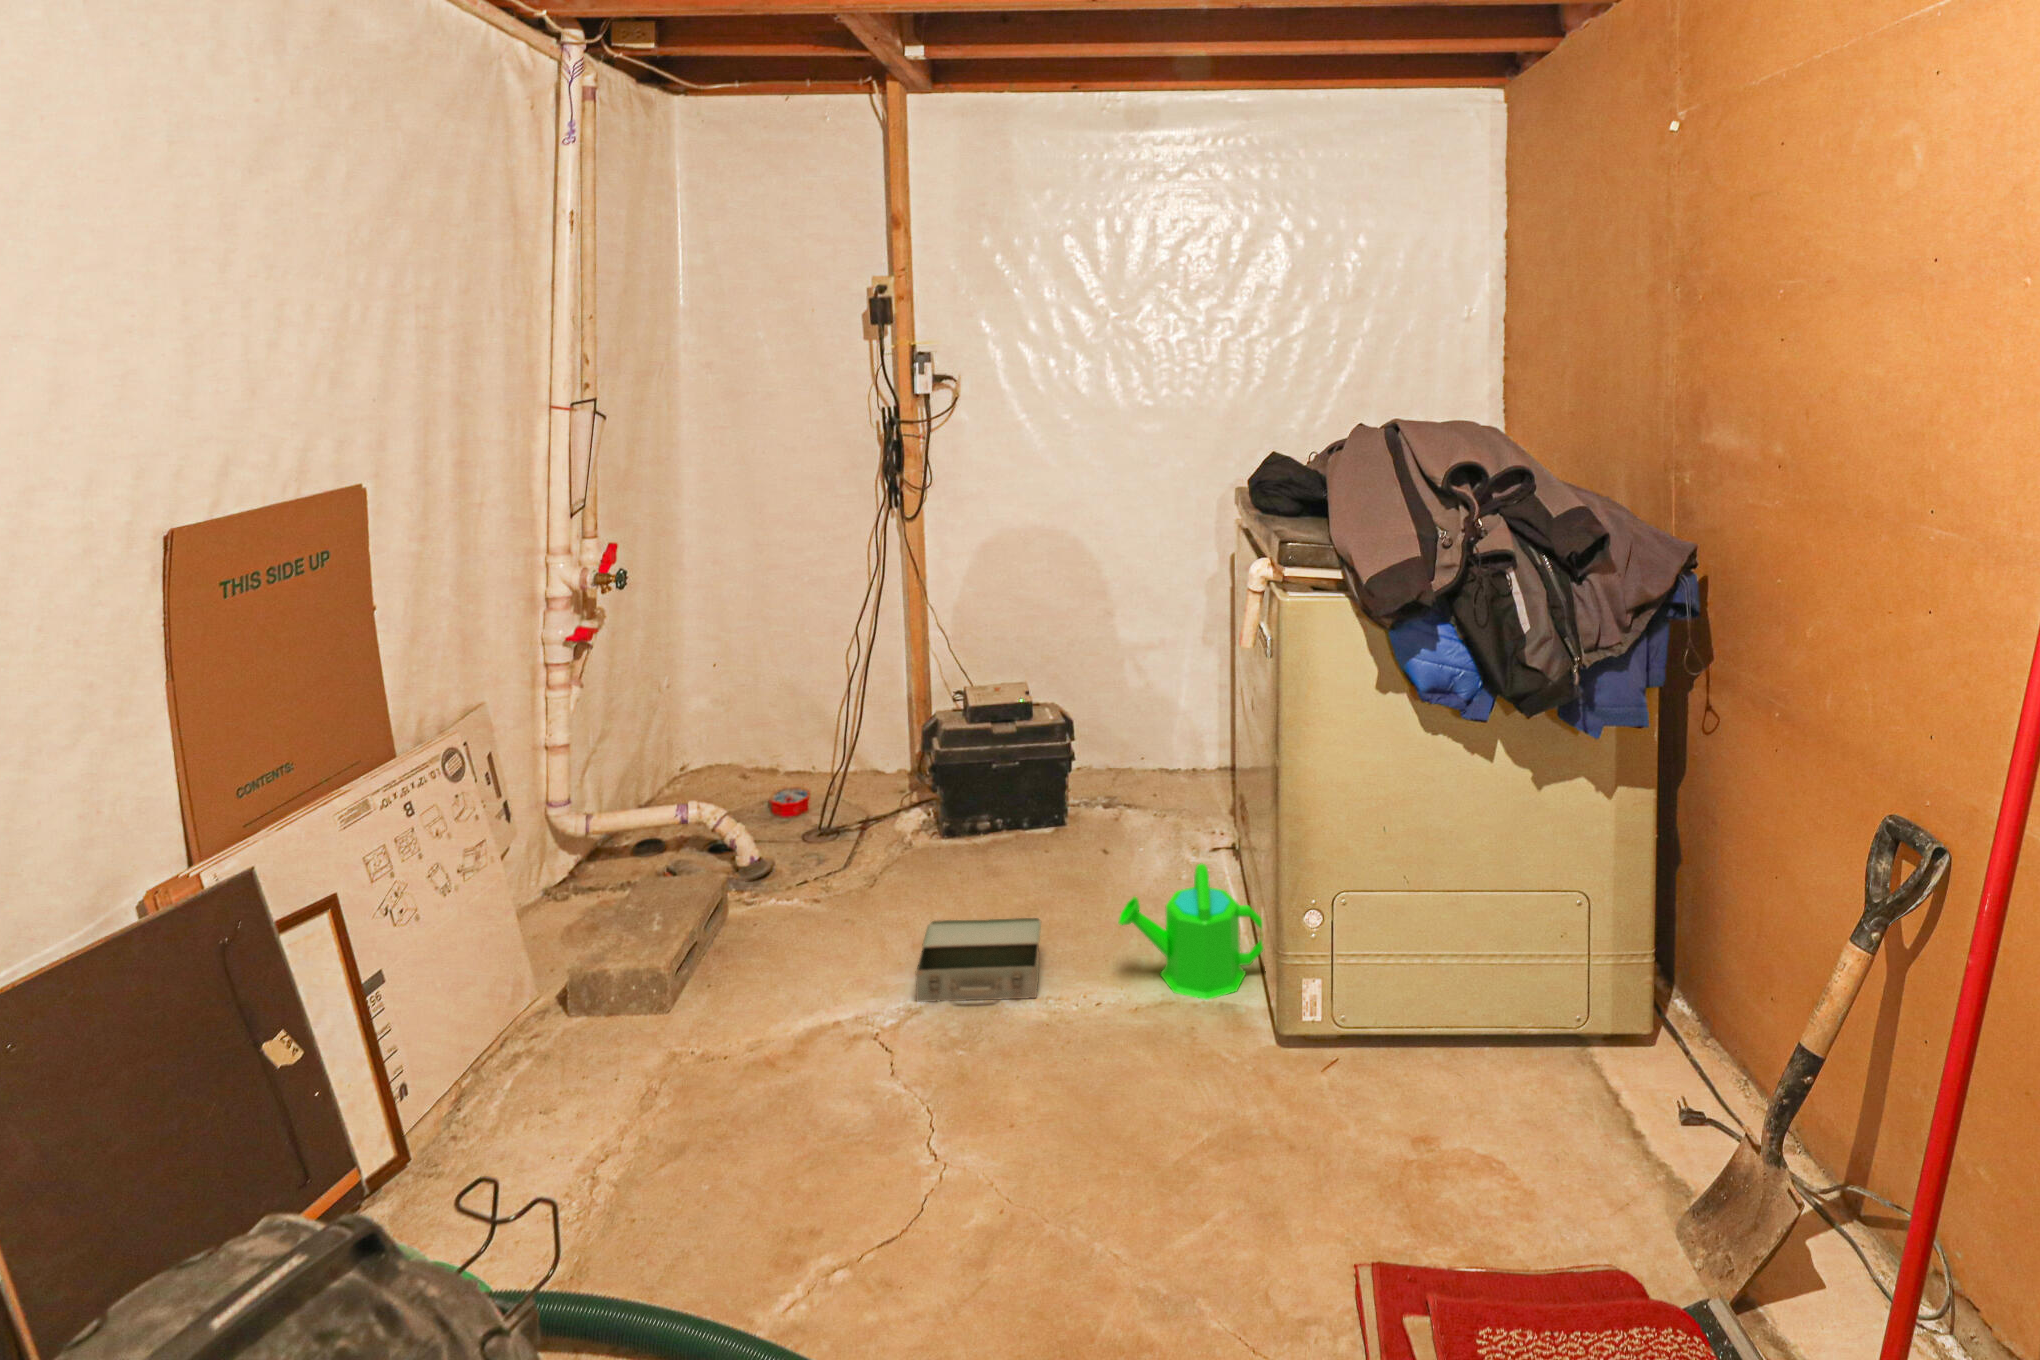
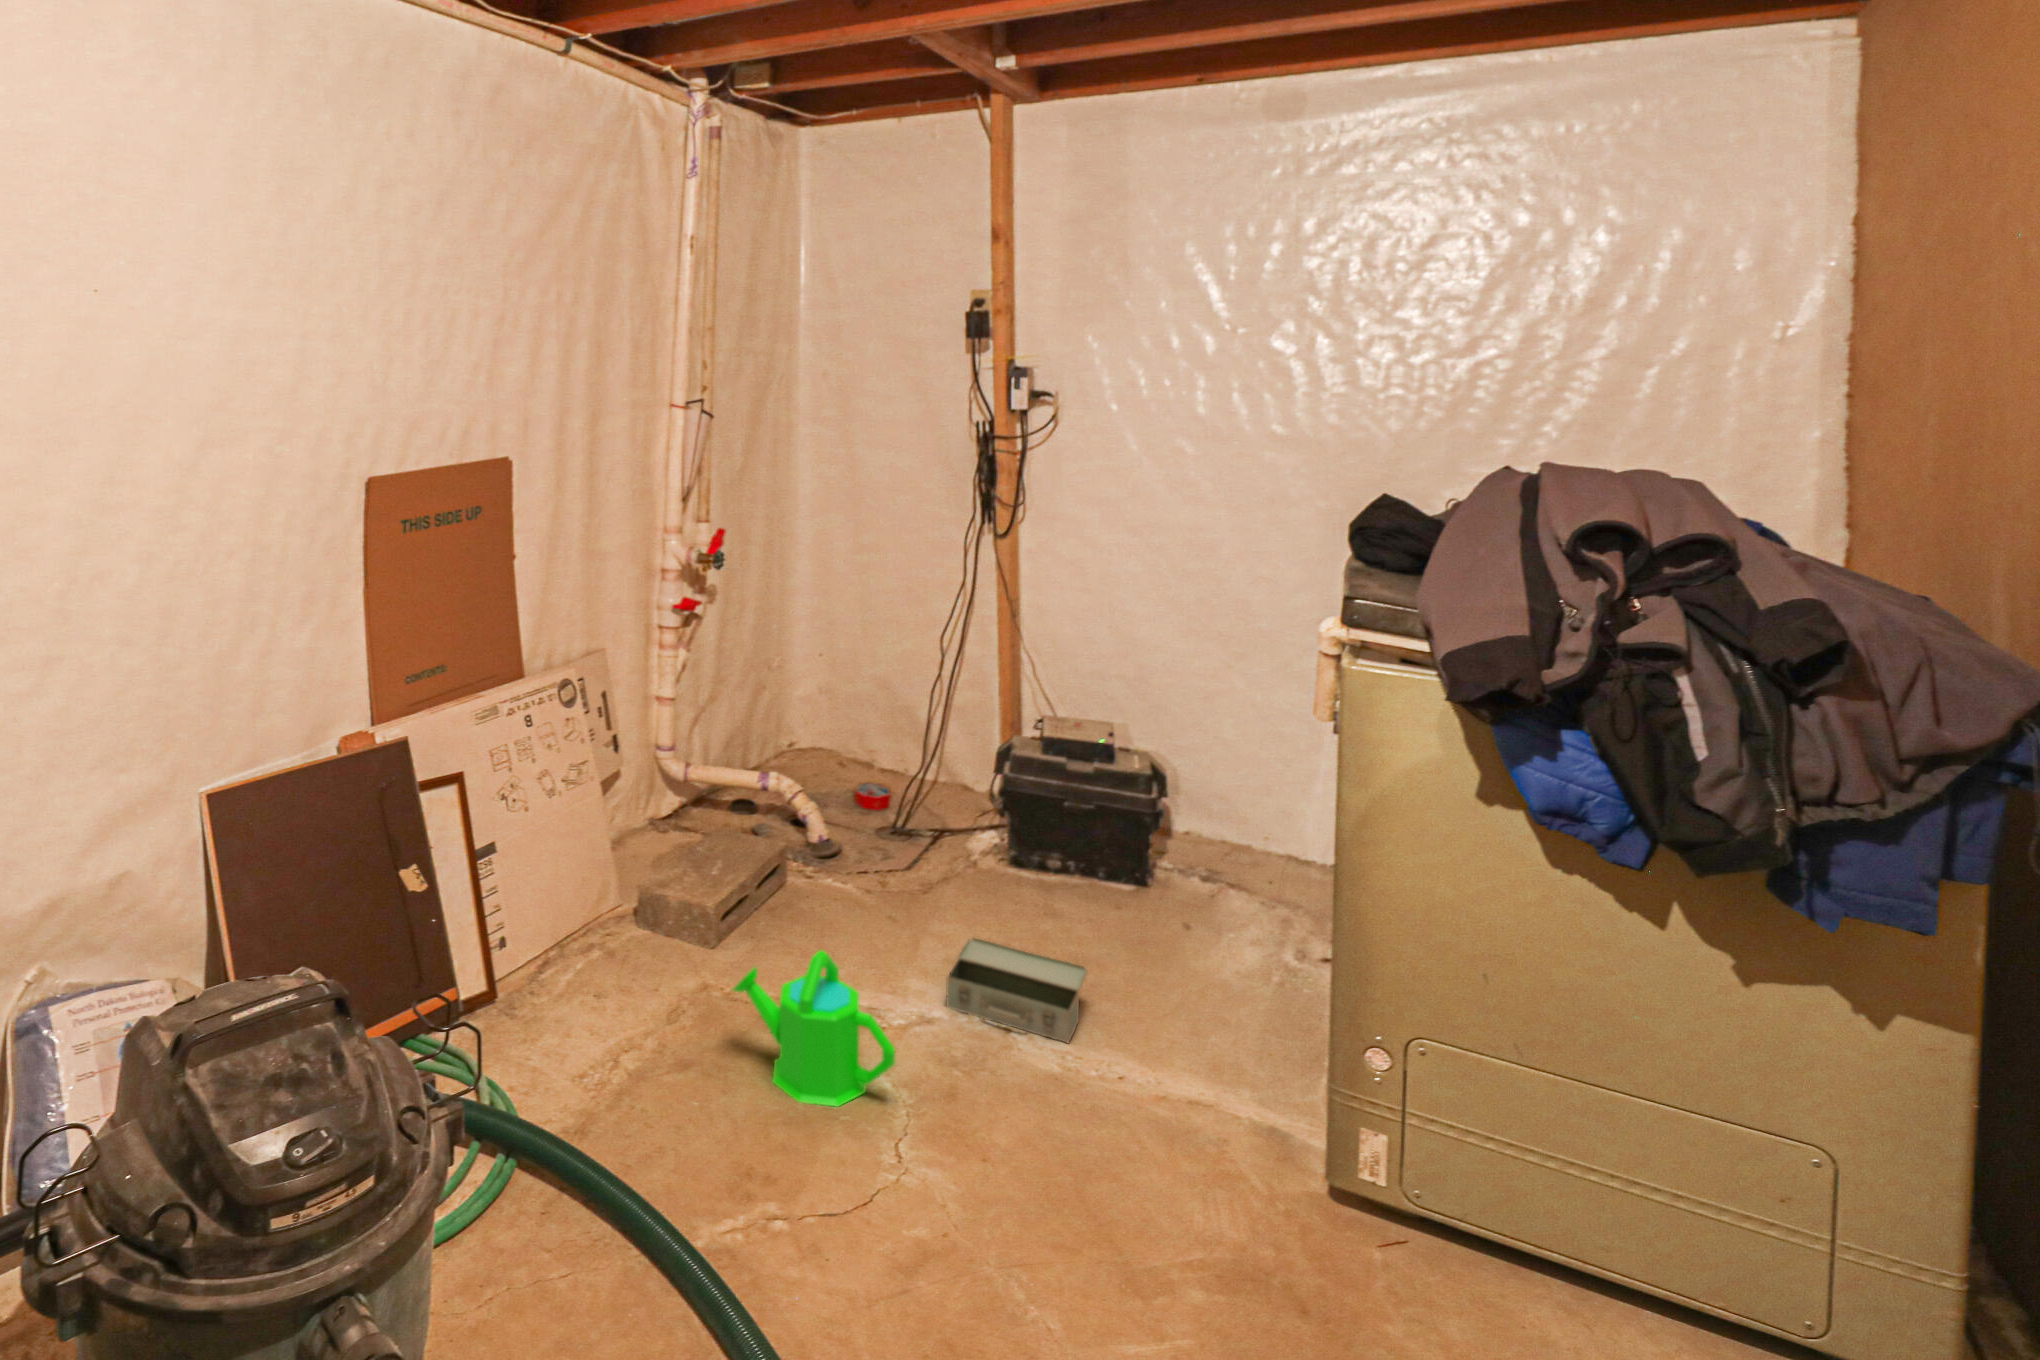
watering can: present [1118,864,1263,1000] -> present [733,950,895,1107]

